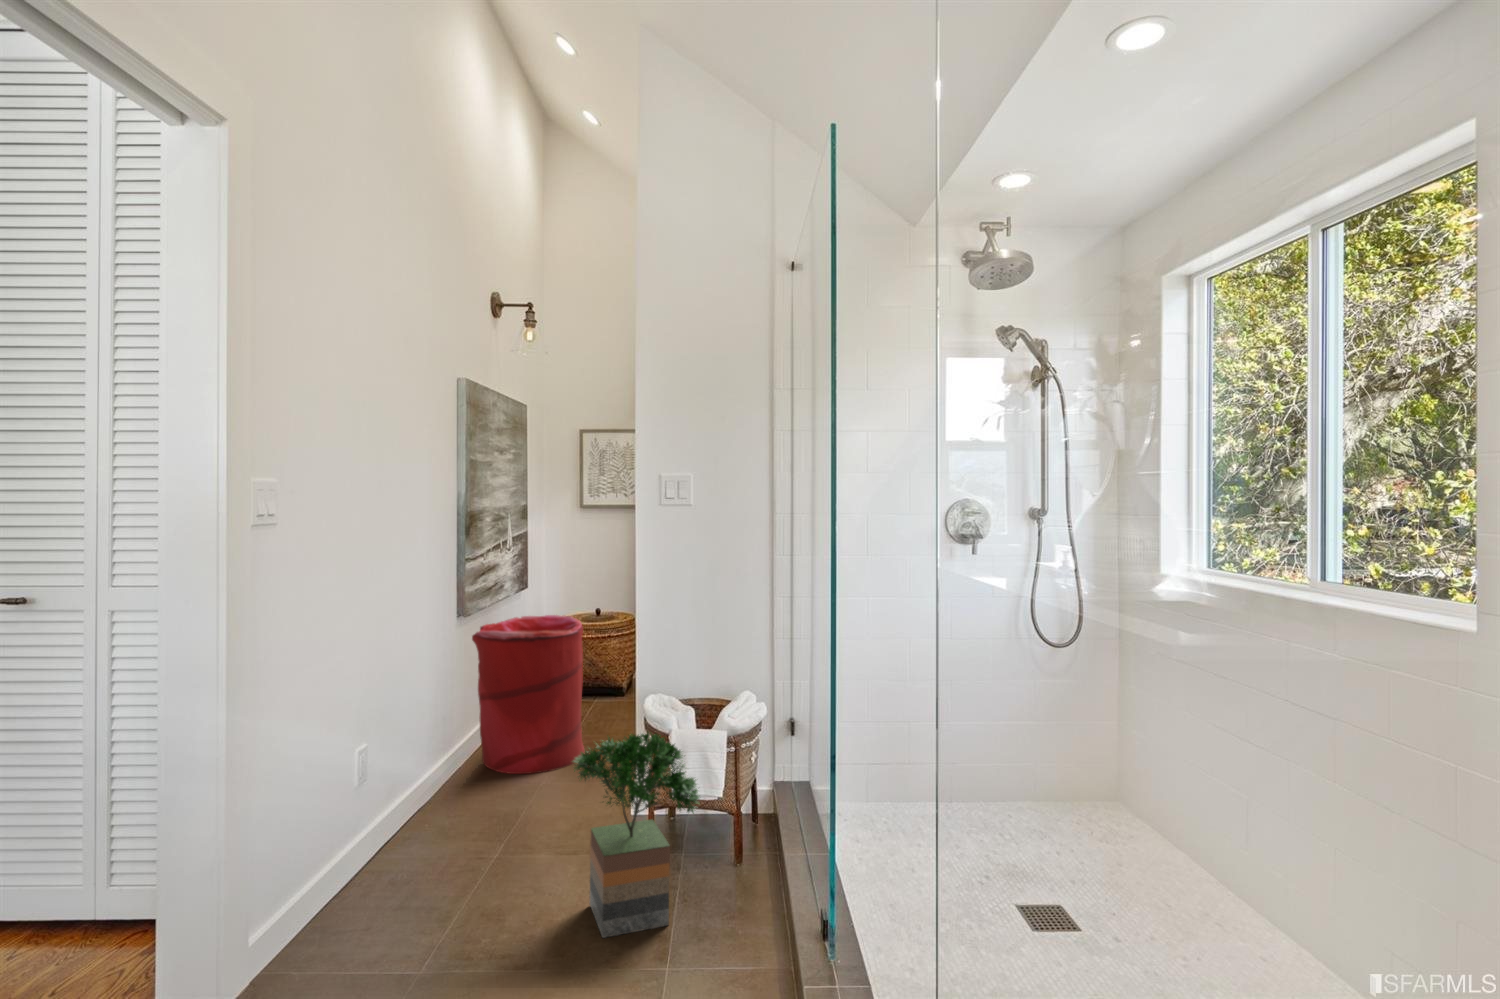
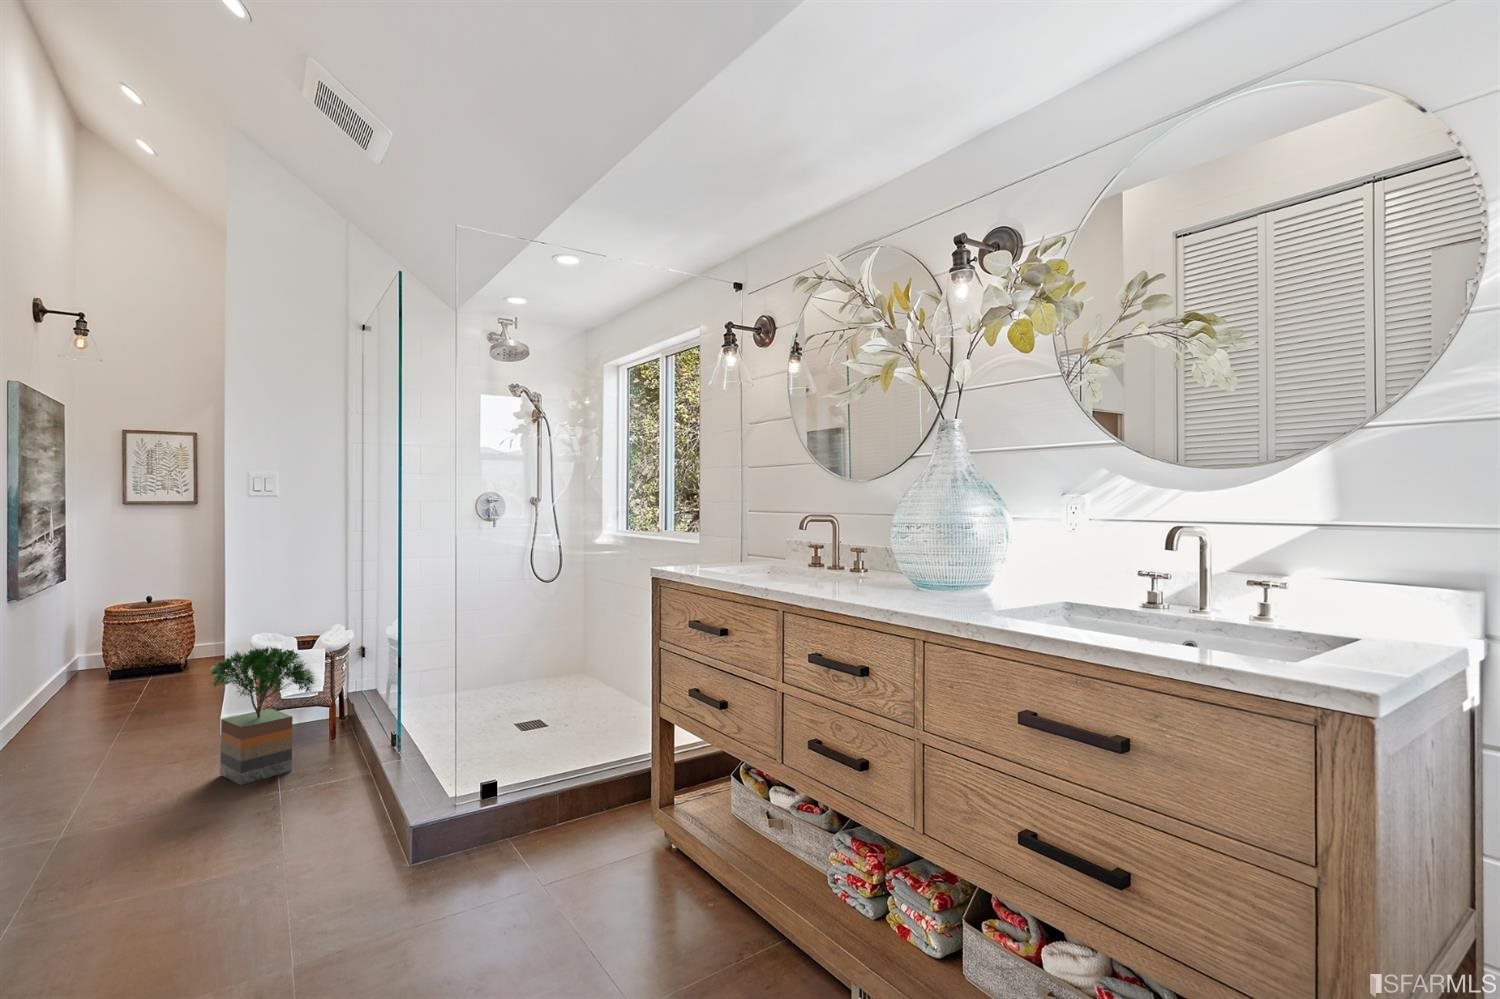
laundry hamper: present [472,615,585,774] -> none [34,594,162,732]

